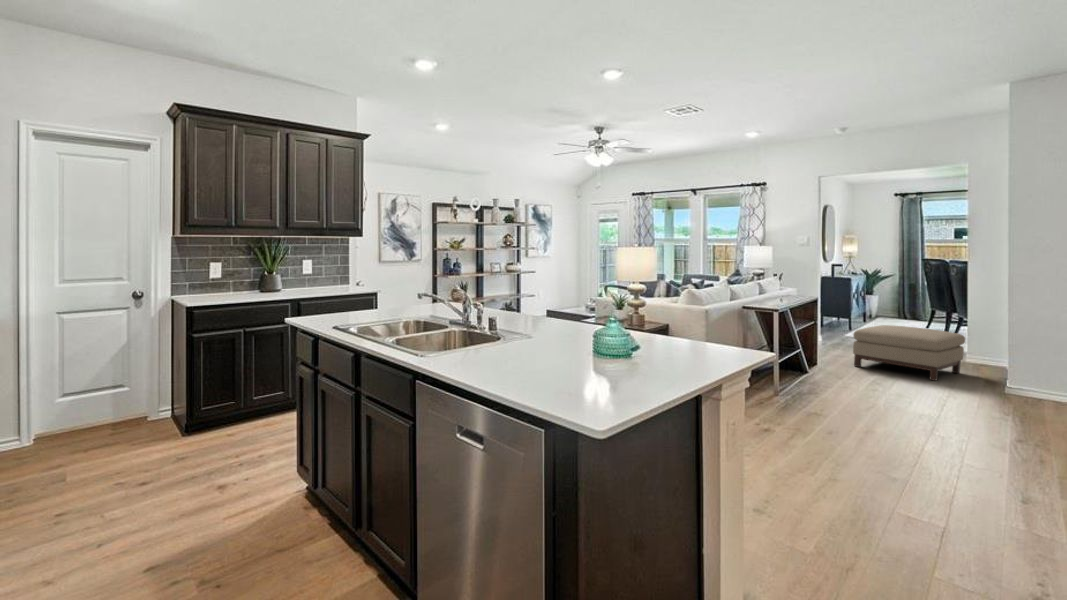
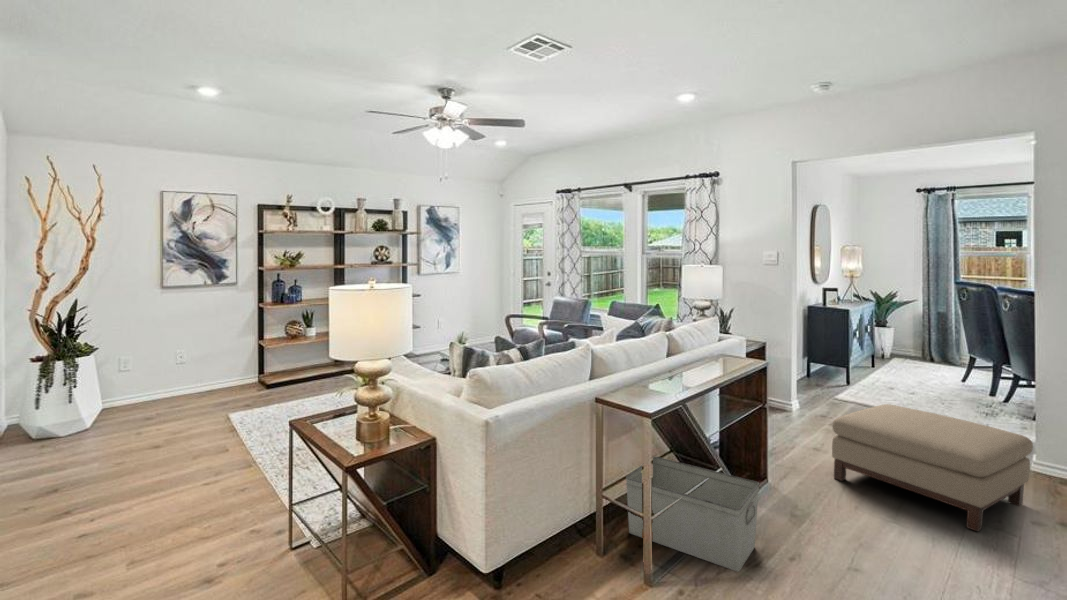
storage bin: none [751,347,824,393] -> present [626,457,759,571]

